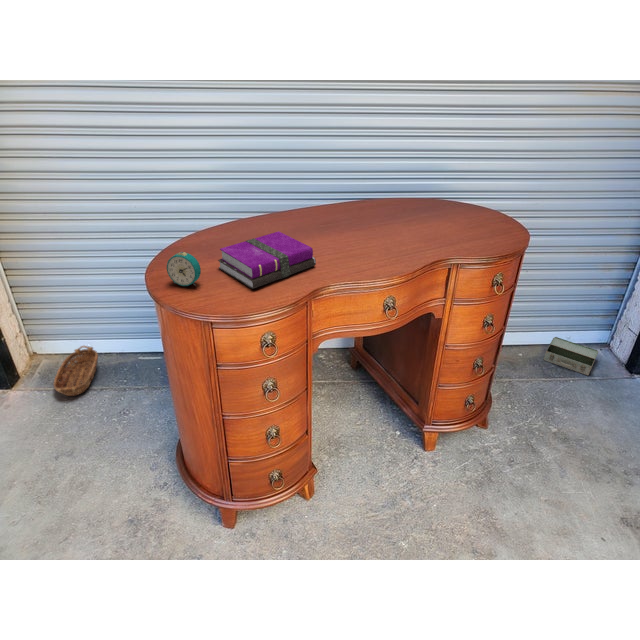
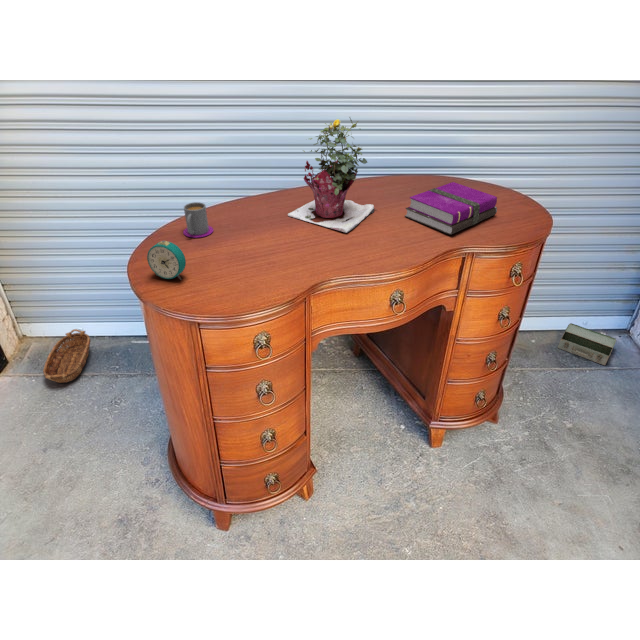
potted plant: none [289,145,373,247] -> present [288,118,375,233]
mug: none [195,220,223,252] -> present [183,202,213,238]
notebook: present [218,231,316,289] -> present [405,182,497,235]

